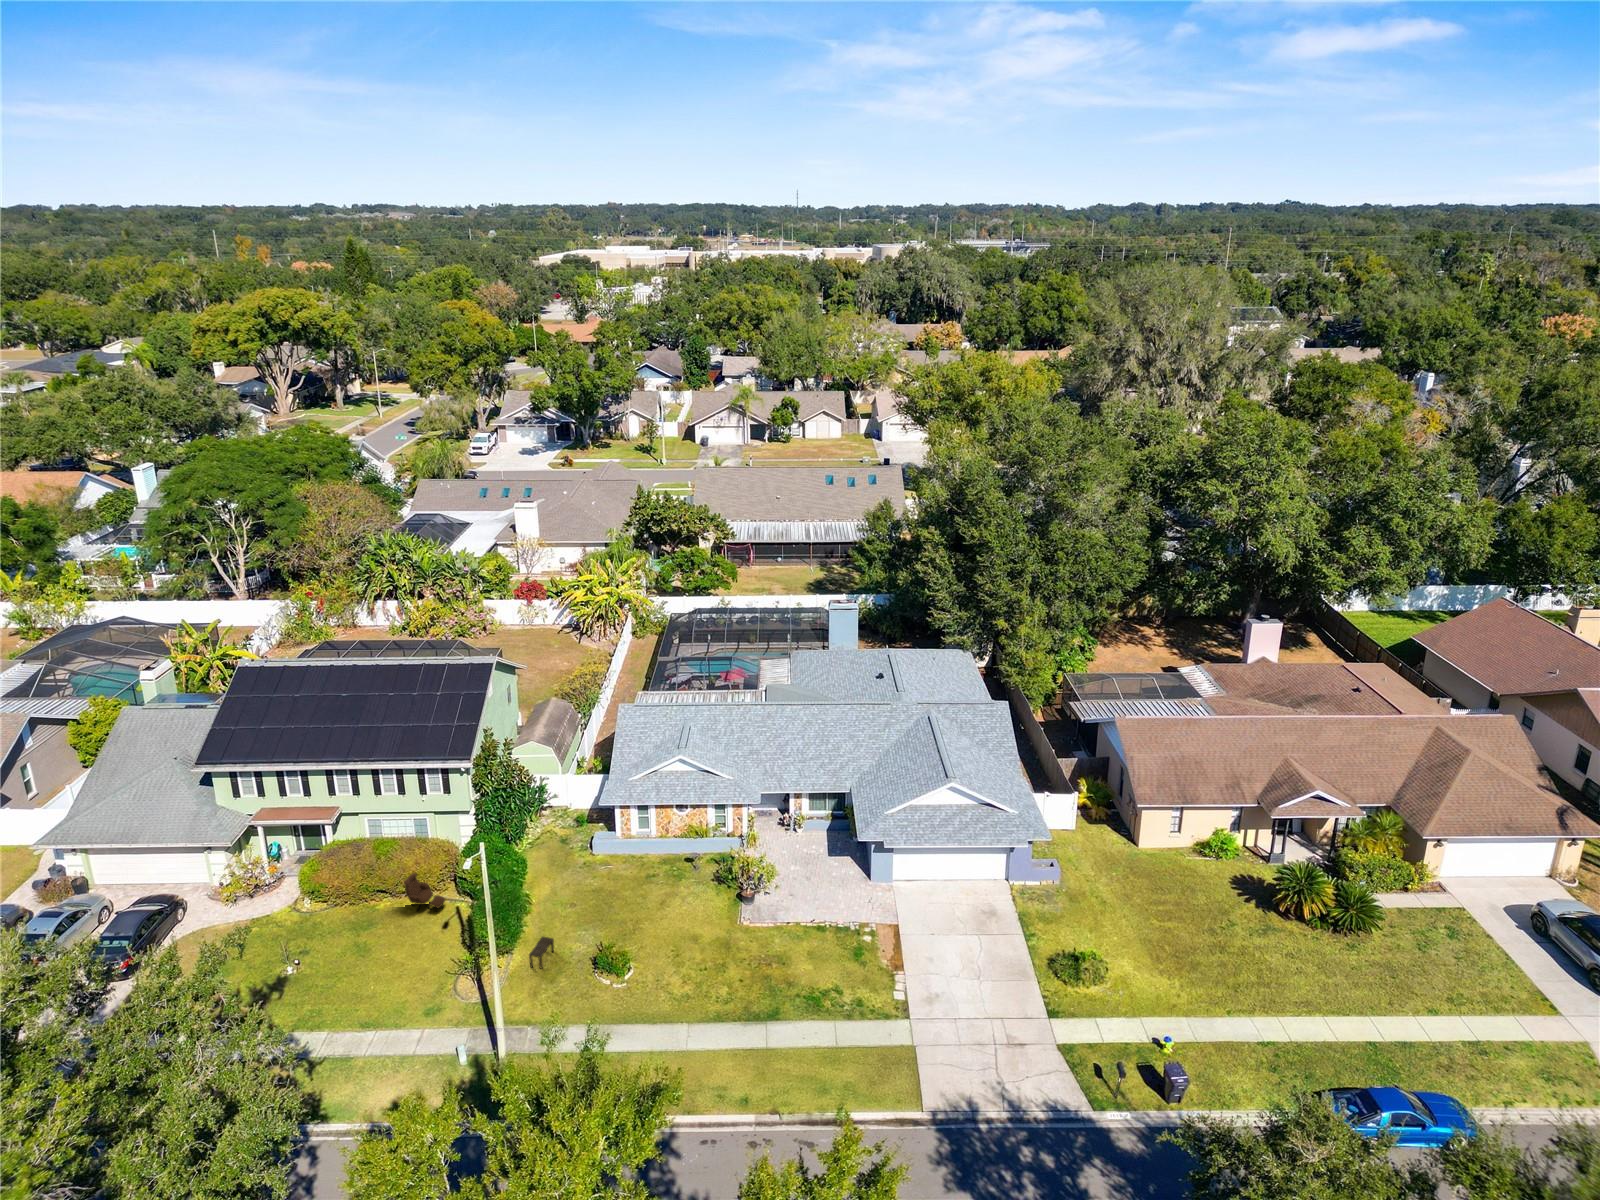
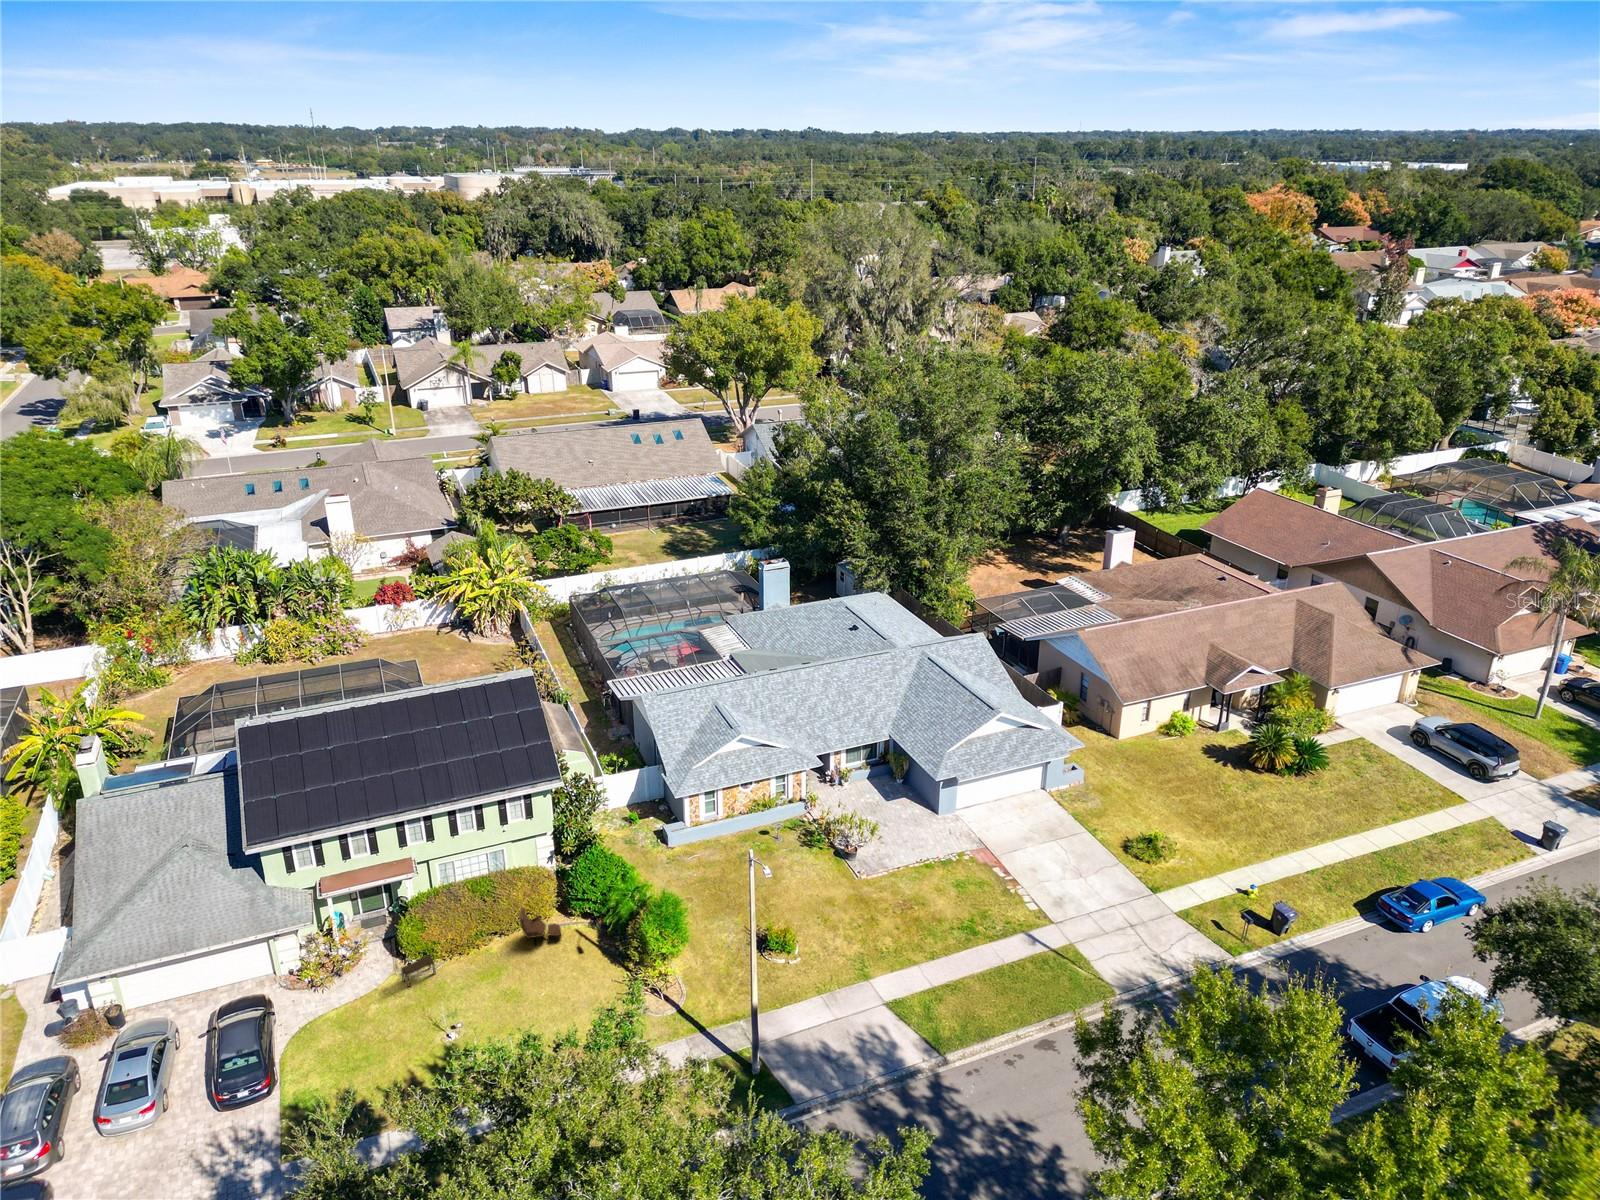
bench: present [529,937,554,968] -> present [401,955,436,987]

